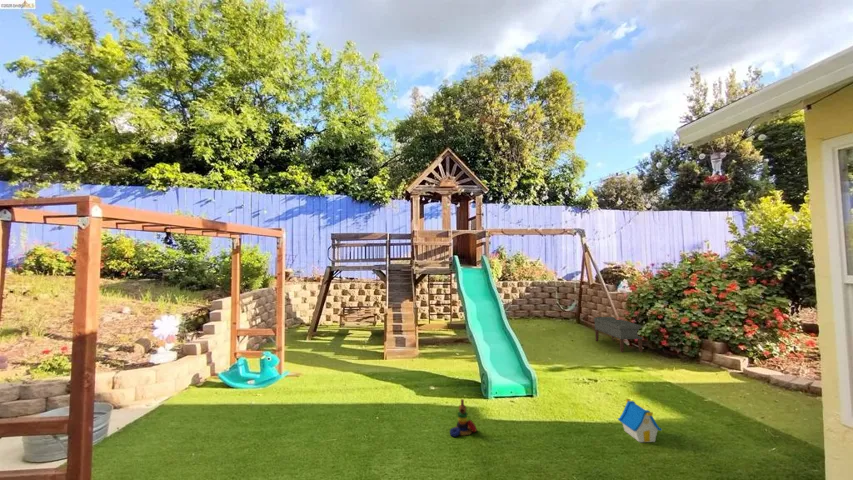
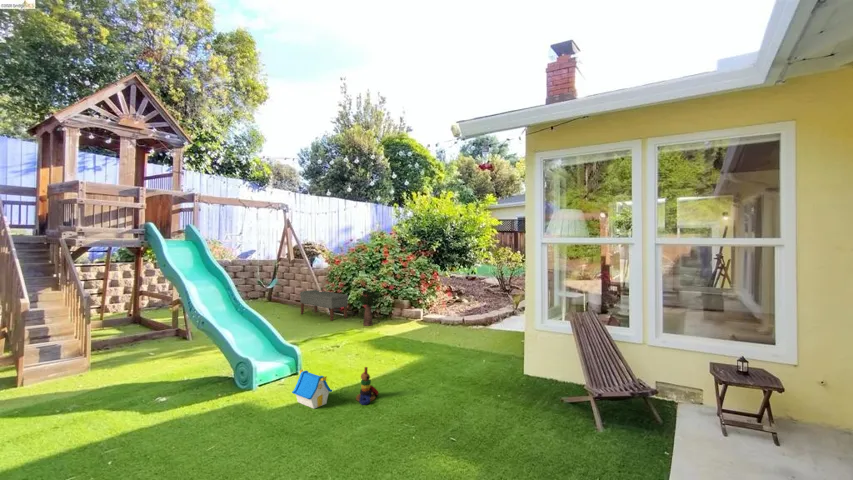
potted plant: none [645,321,680,365] -> present [359,289,380,326]
stacking toy: present [450,399,477,437] -> present [356,367,379,405]
toy house: present [618,399,661,442] -> present [292,370,332,409]

